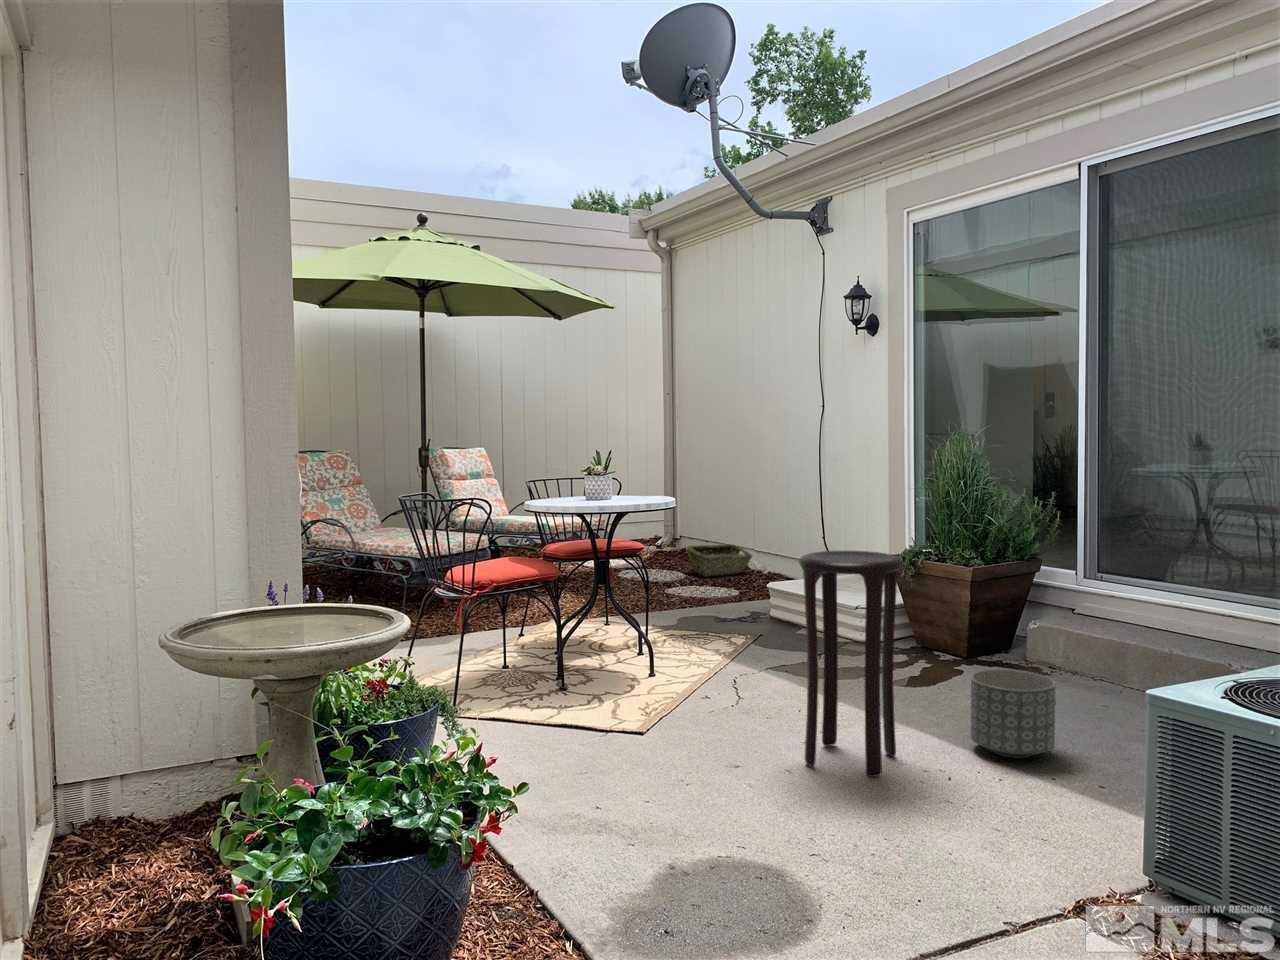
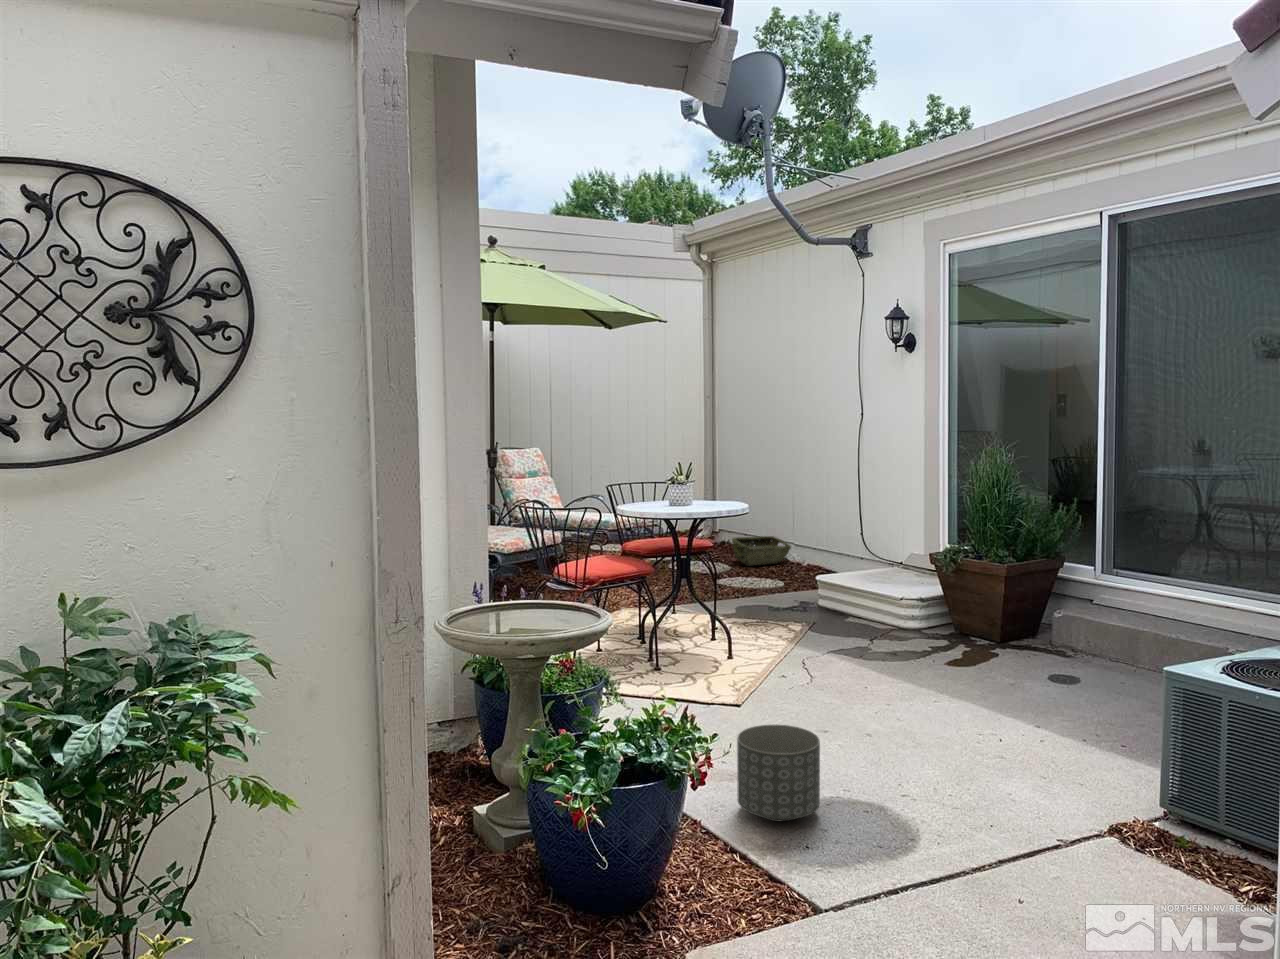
stool: present [799,551,903,777] -> none [877,556,963,740]
planter: present [971,669,1056,758] -> present [737,725,820,822]

